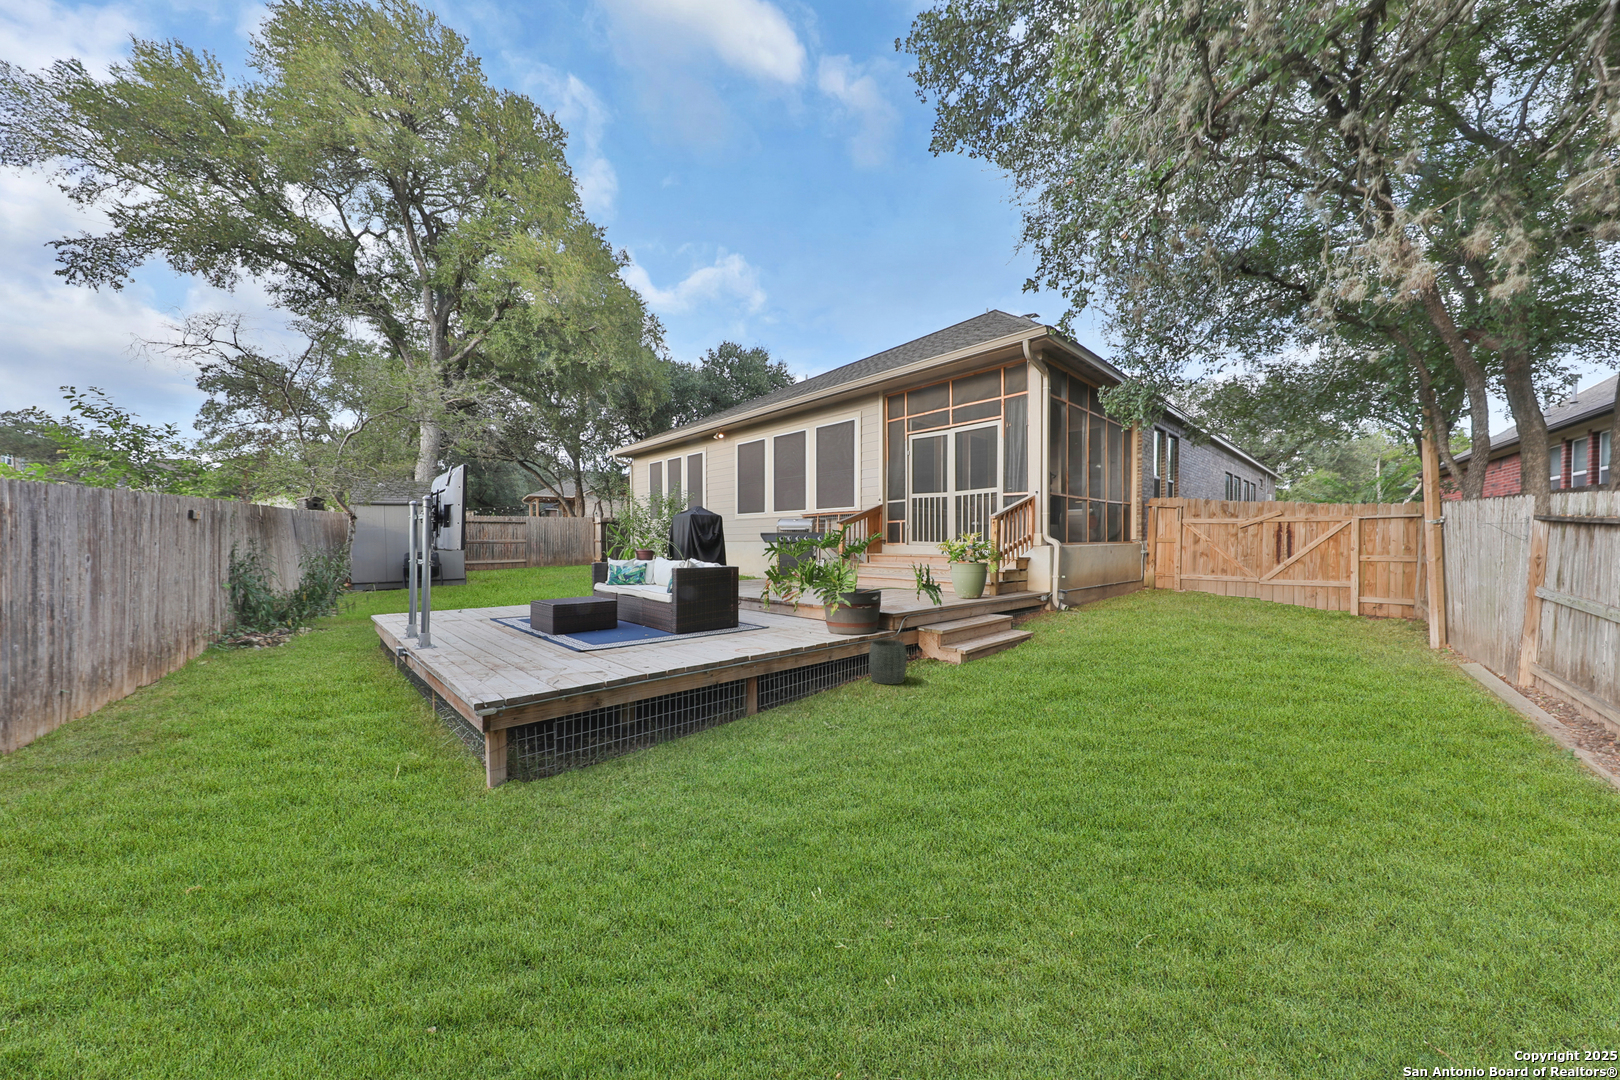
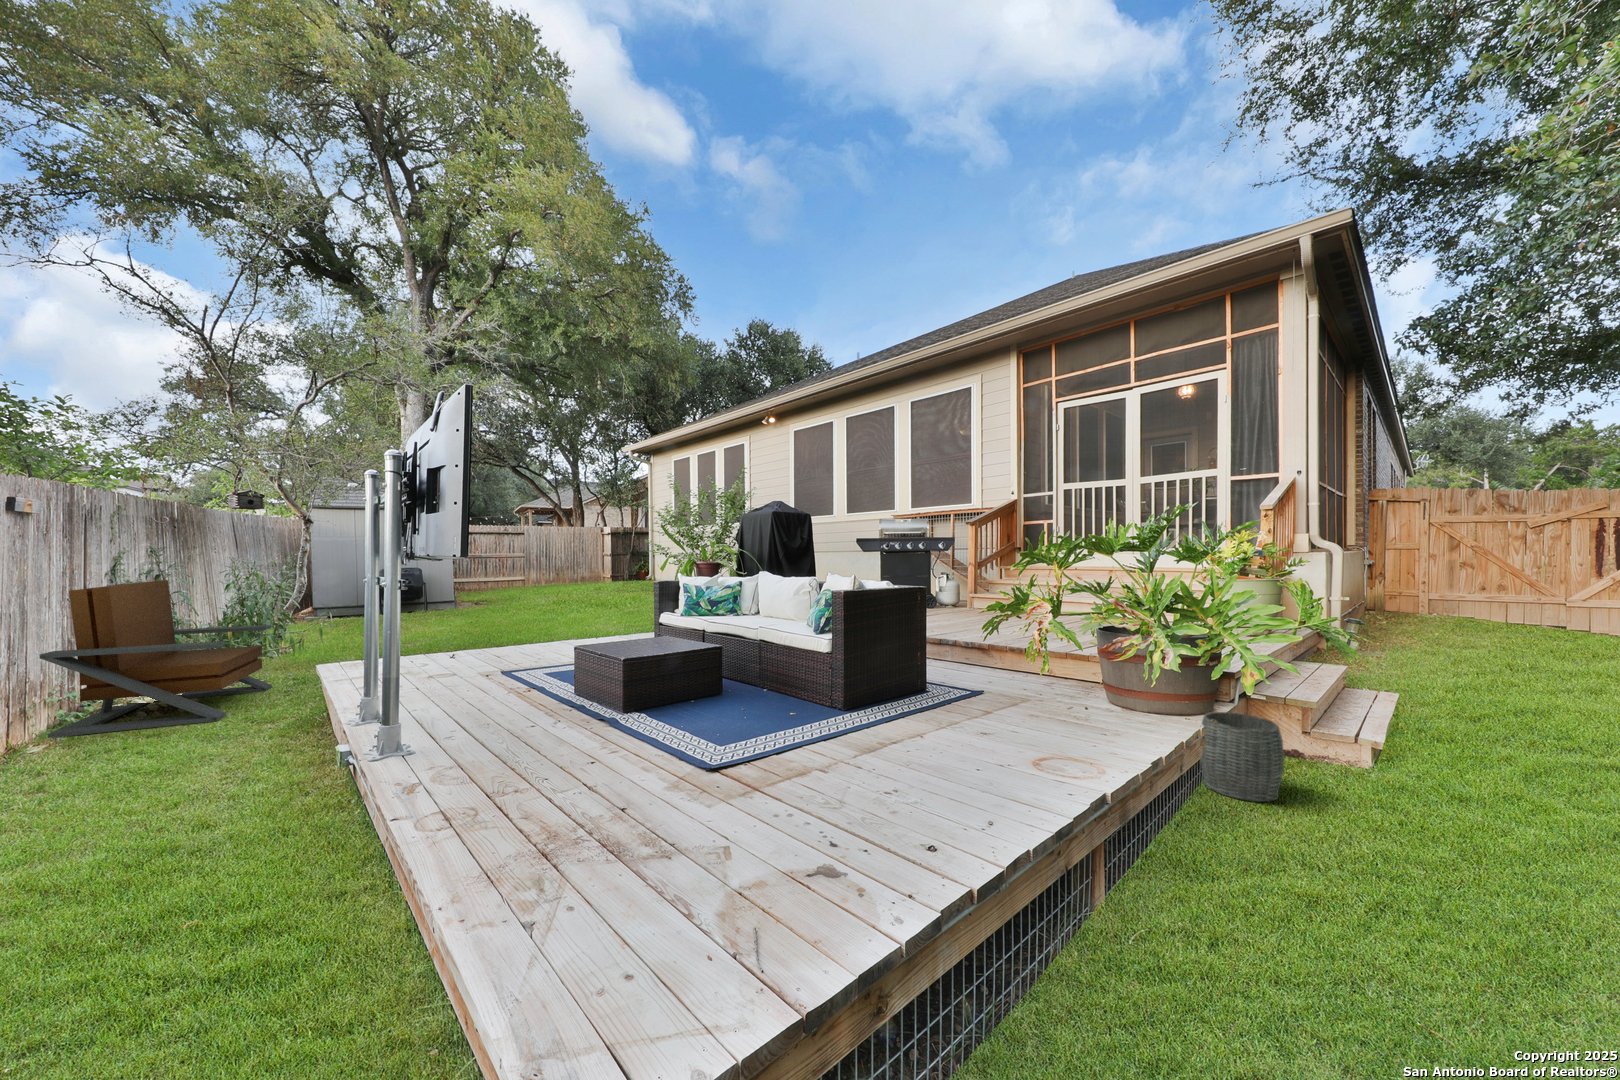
lounge chair: none [217,563,346,657] -> present [39,580,272,738]

